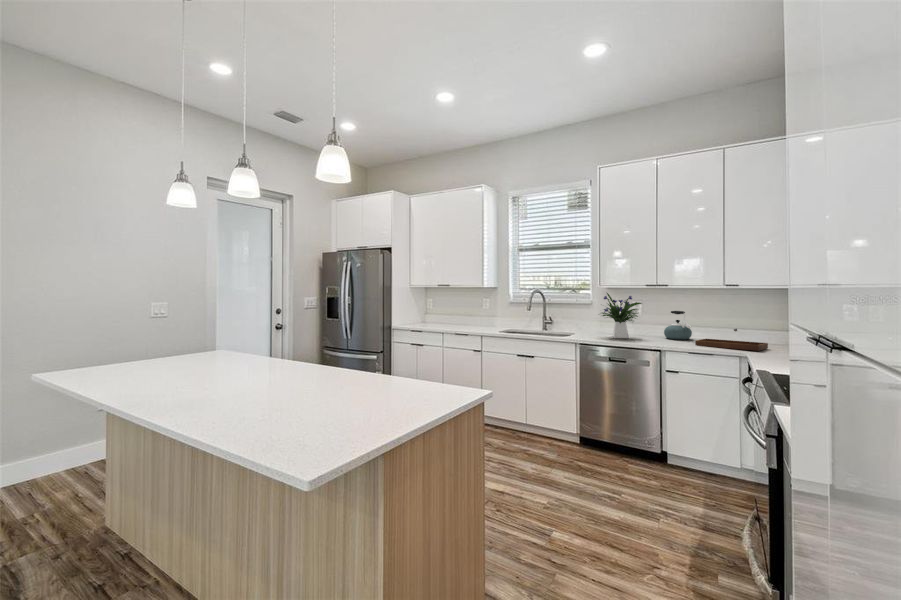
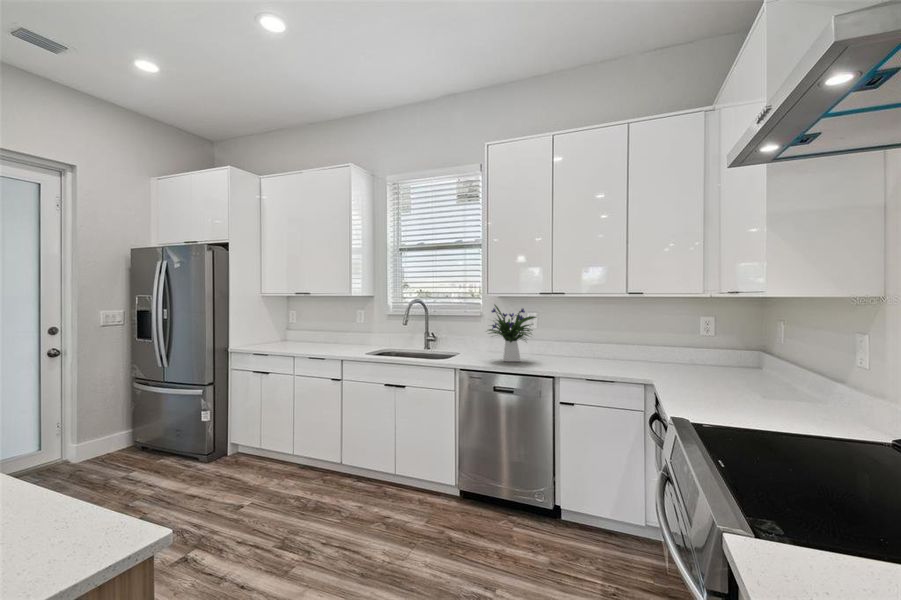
kettle: present [664,311,692,340] -> none [562,326,593,362]
tray: present [695,328,768,351] -> none [594,350,674,380]

